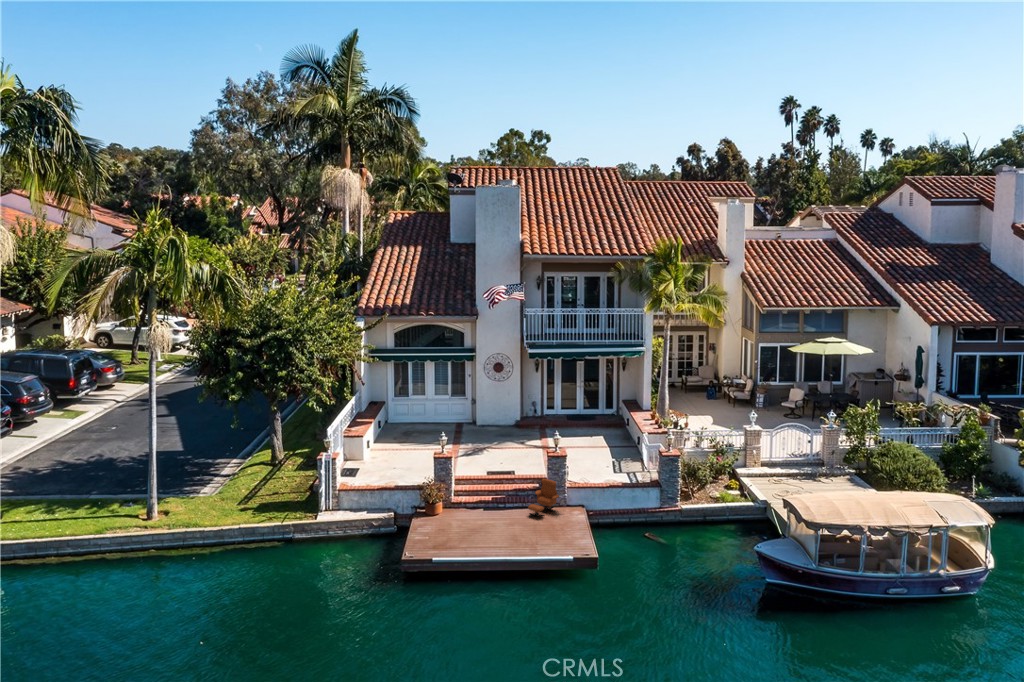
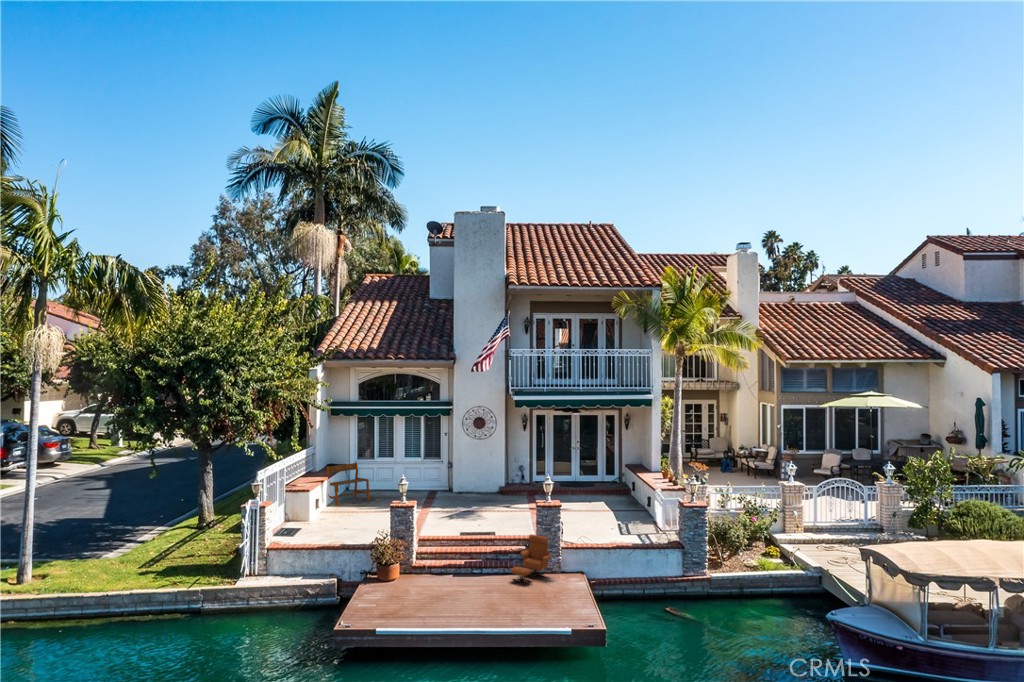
bench: none [370,405,407,443] -> present [327,463,369,506]

